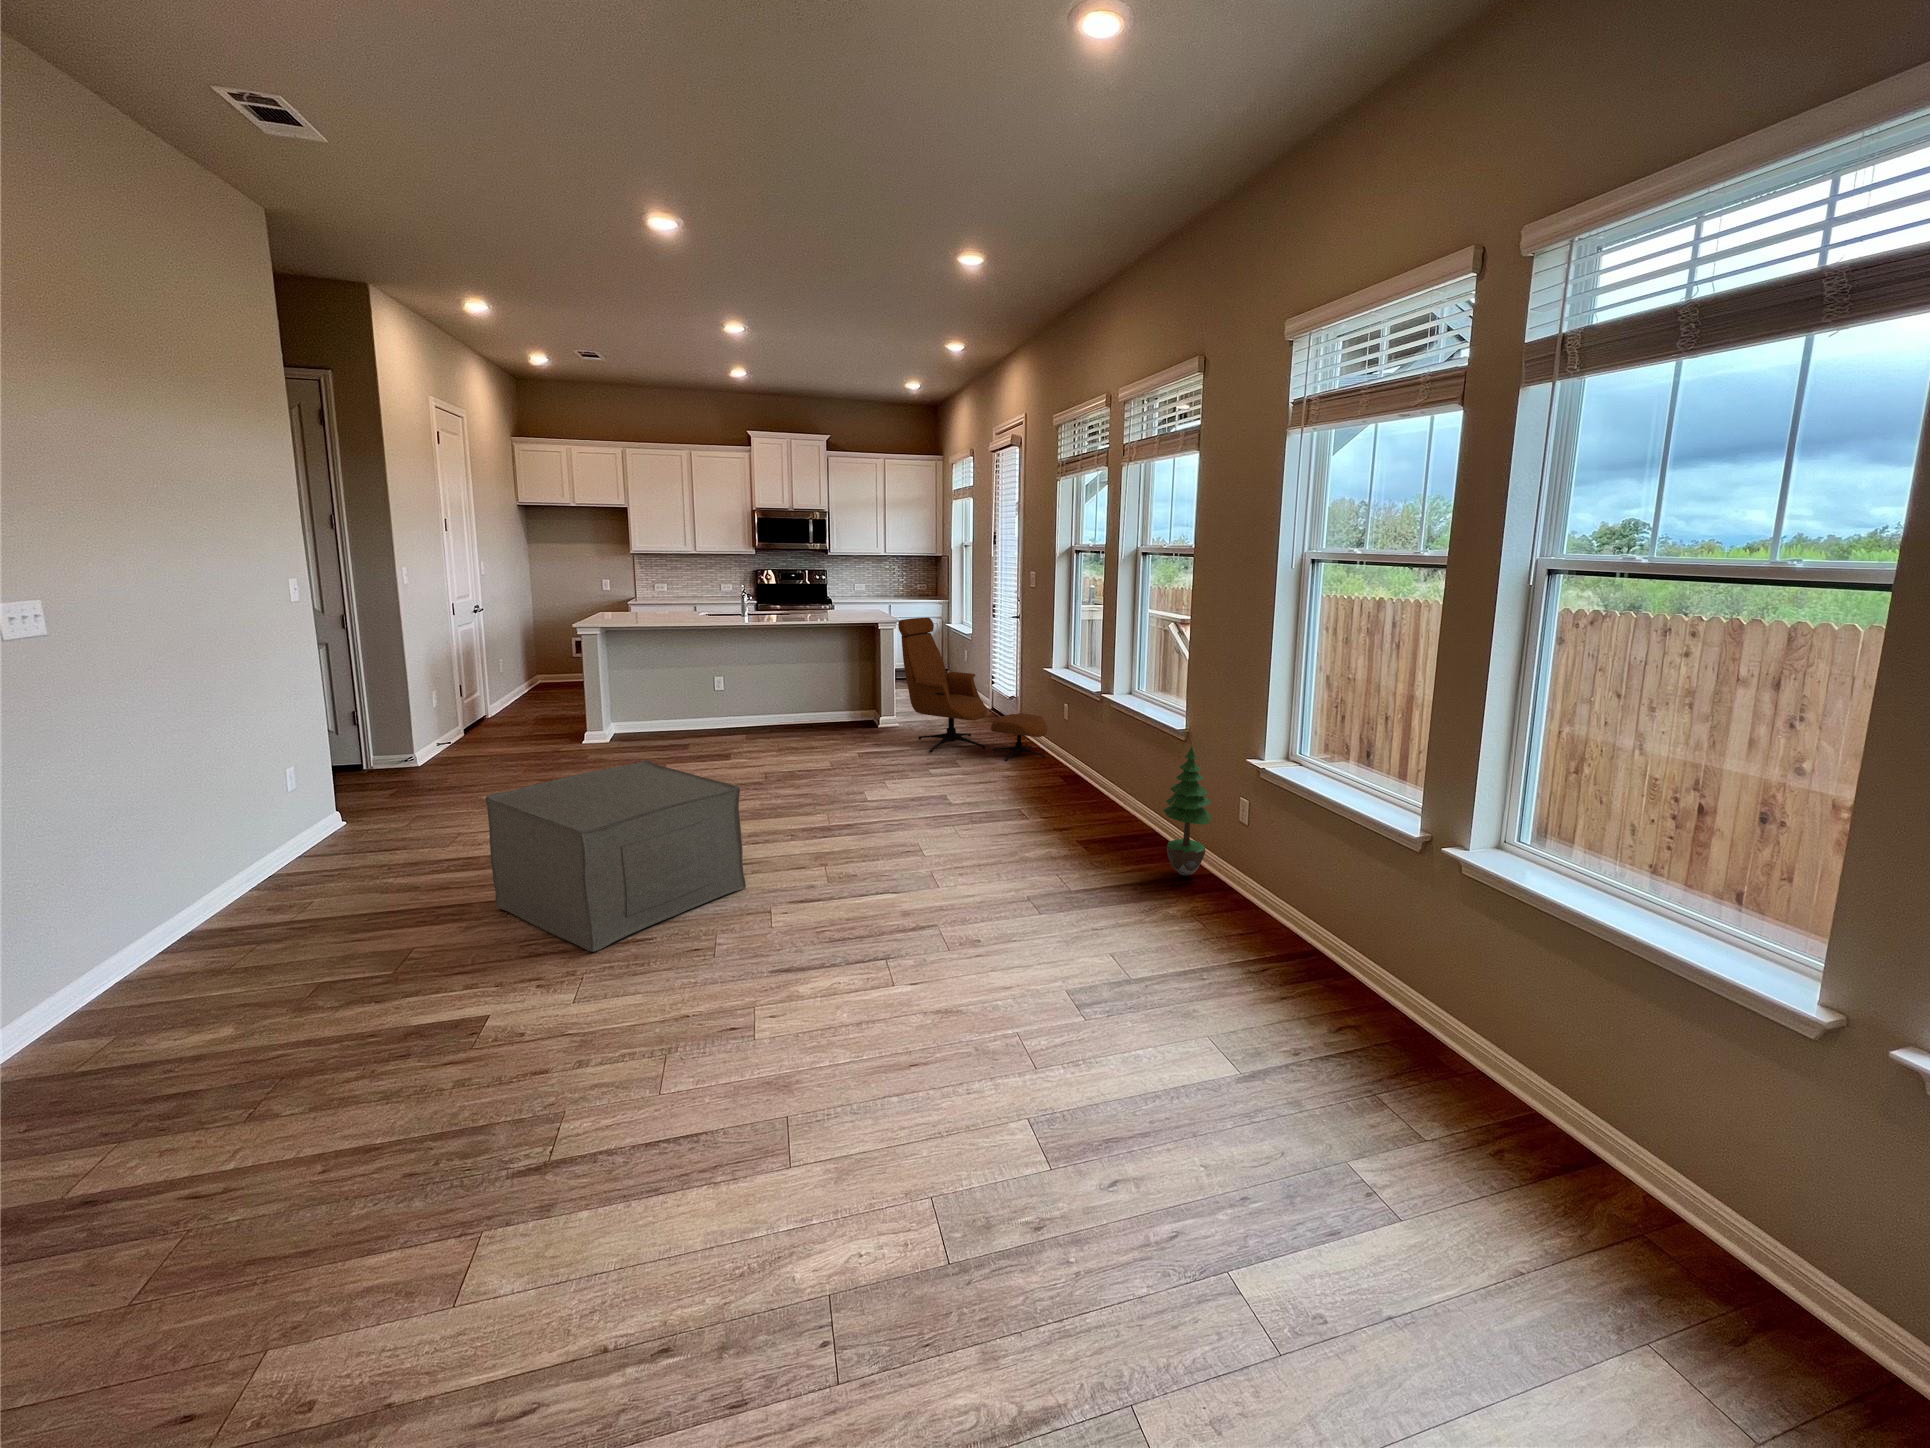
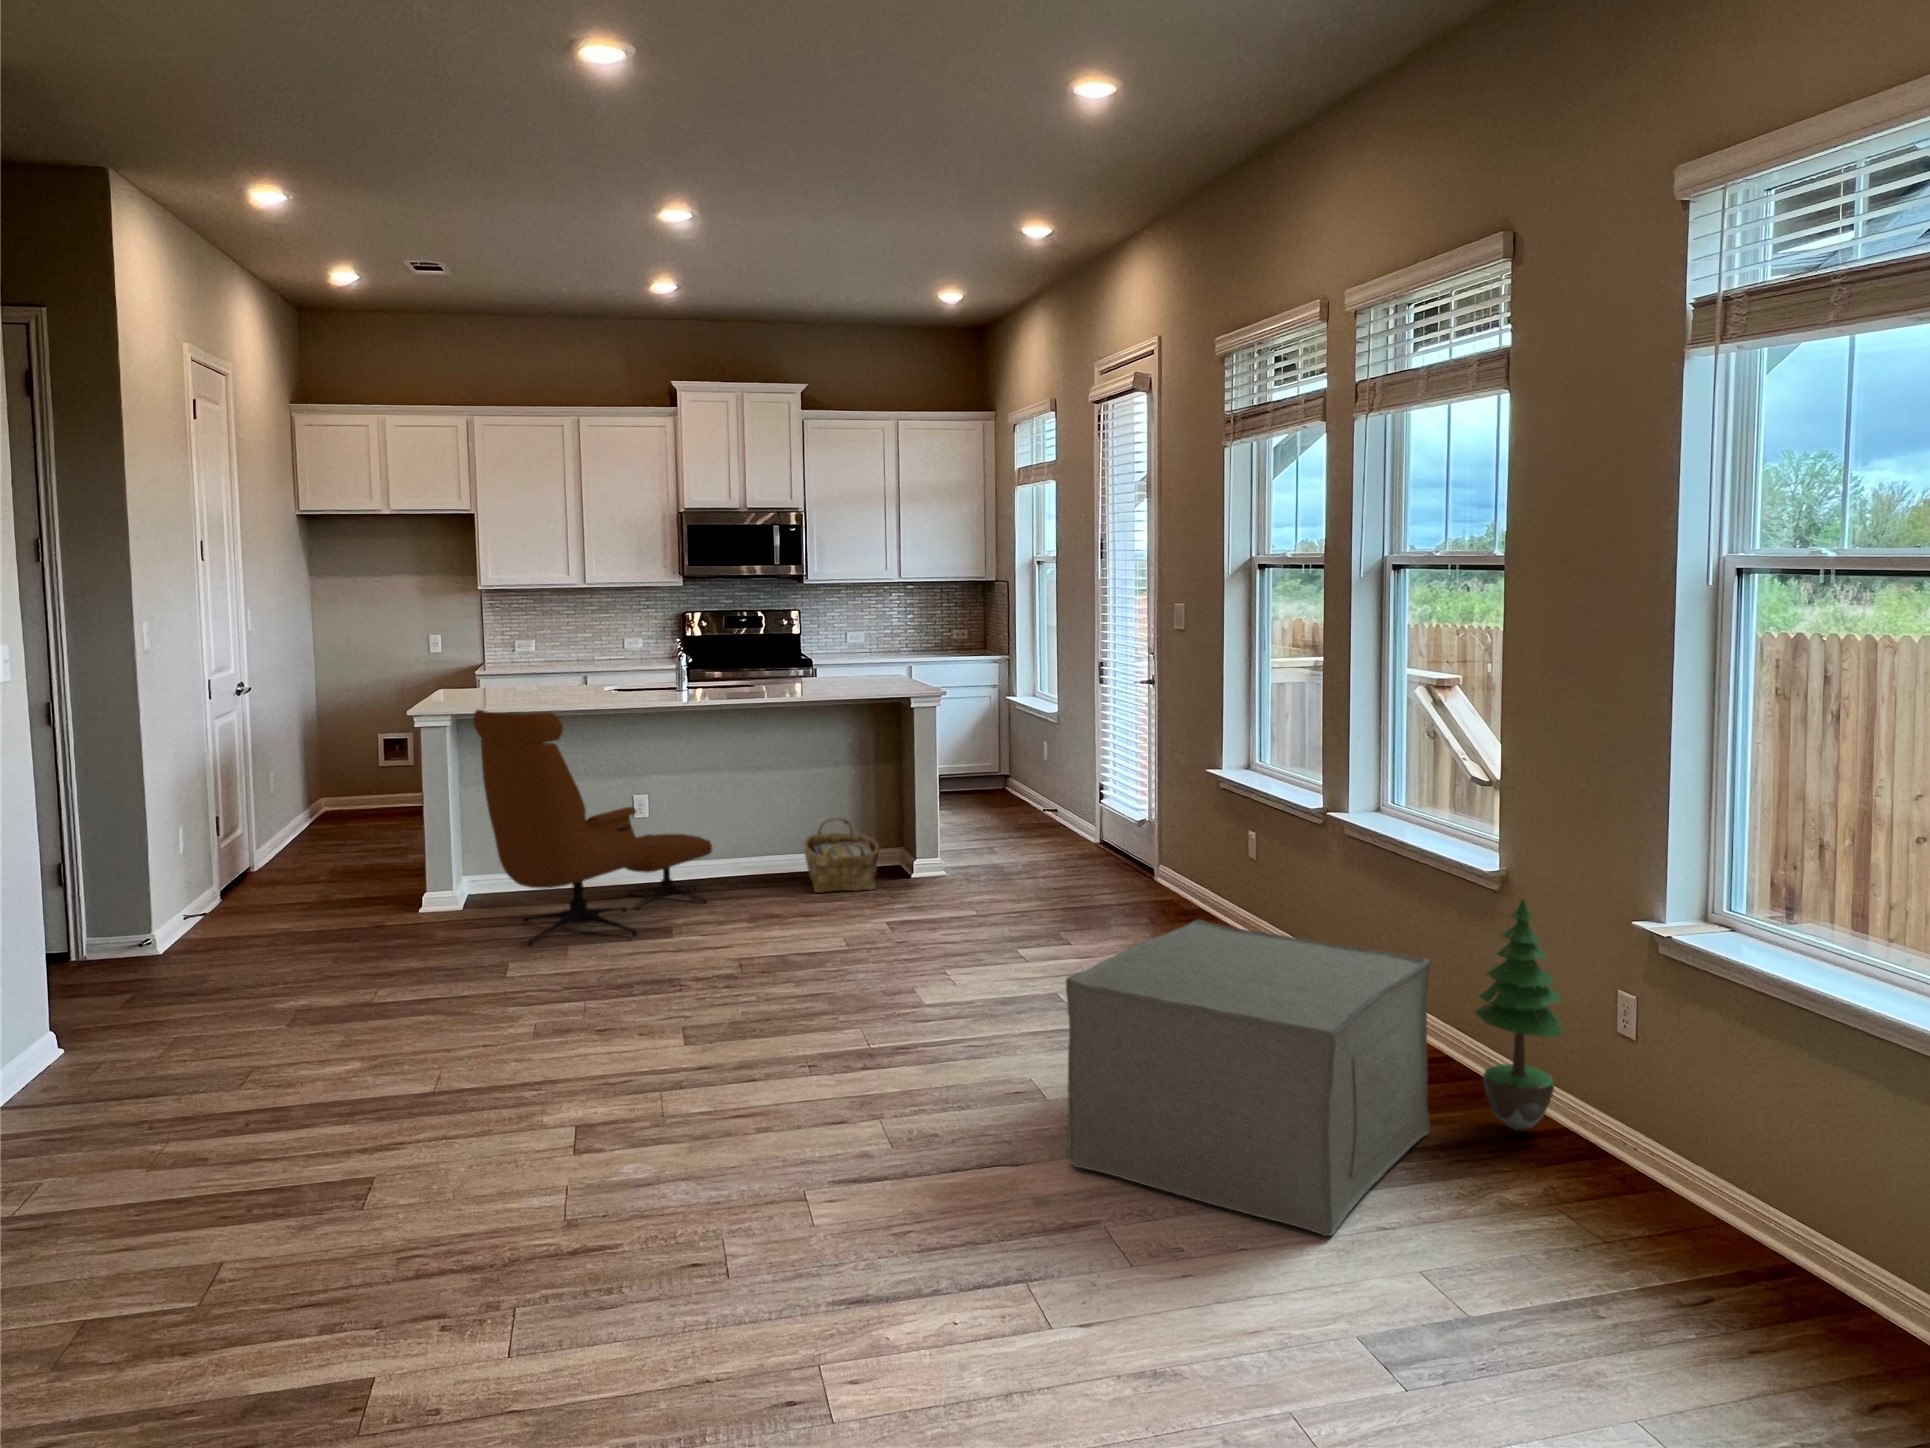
lounge chair: present [898,617,1048,761] -> present [473,710,712,947]
woven basket: none [814,693,859,736] -> present [804,817,879,893]
ottoman: present [486,760,746,952] -> present [1066,920,1430,1236]

